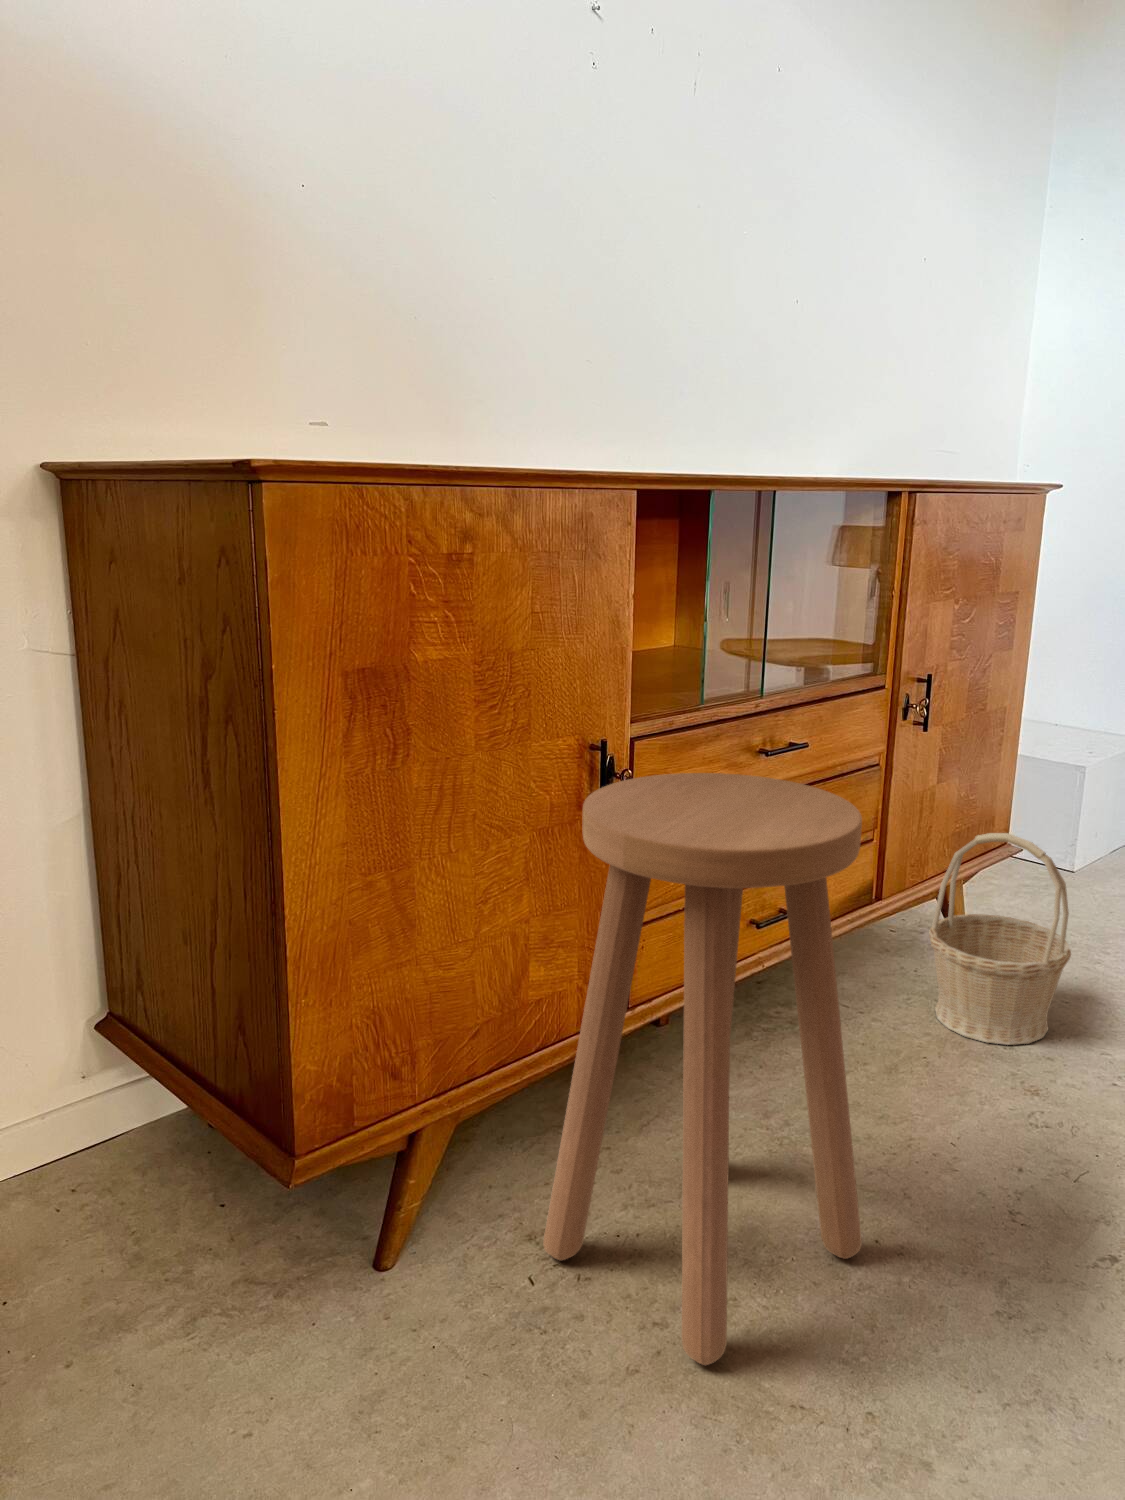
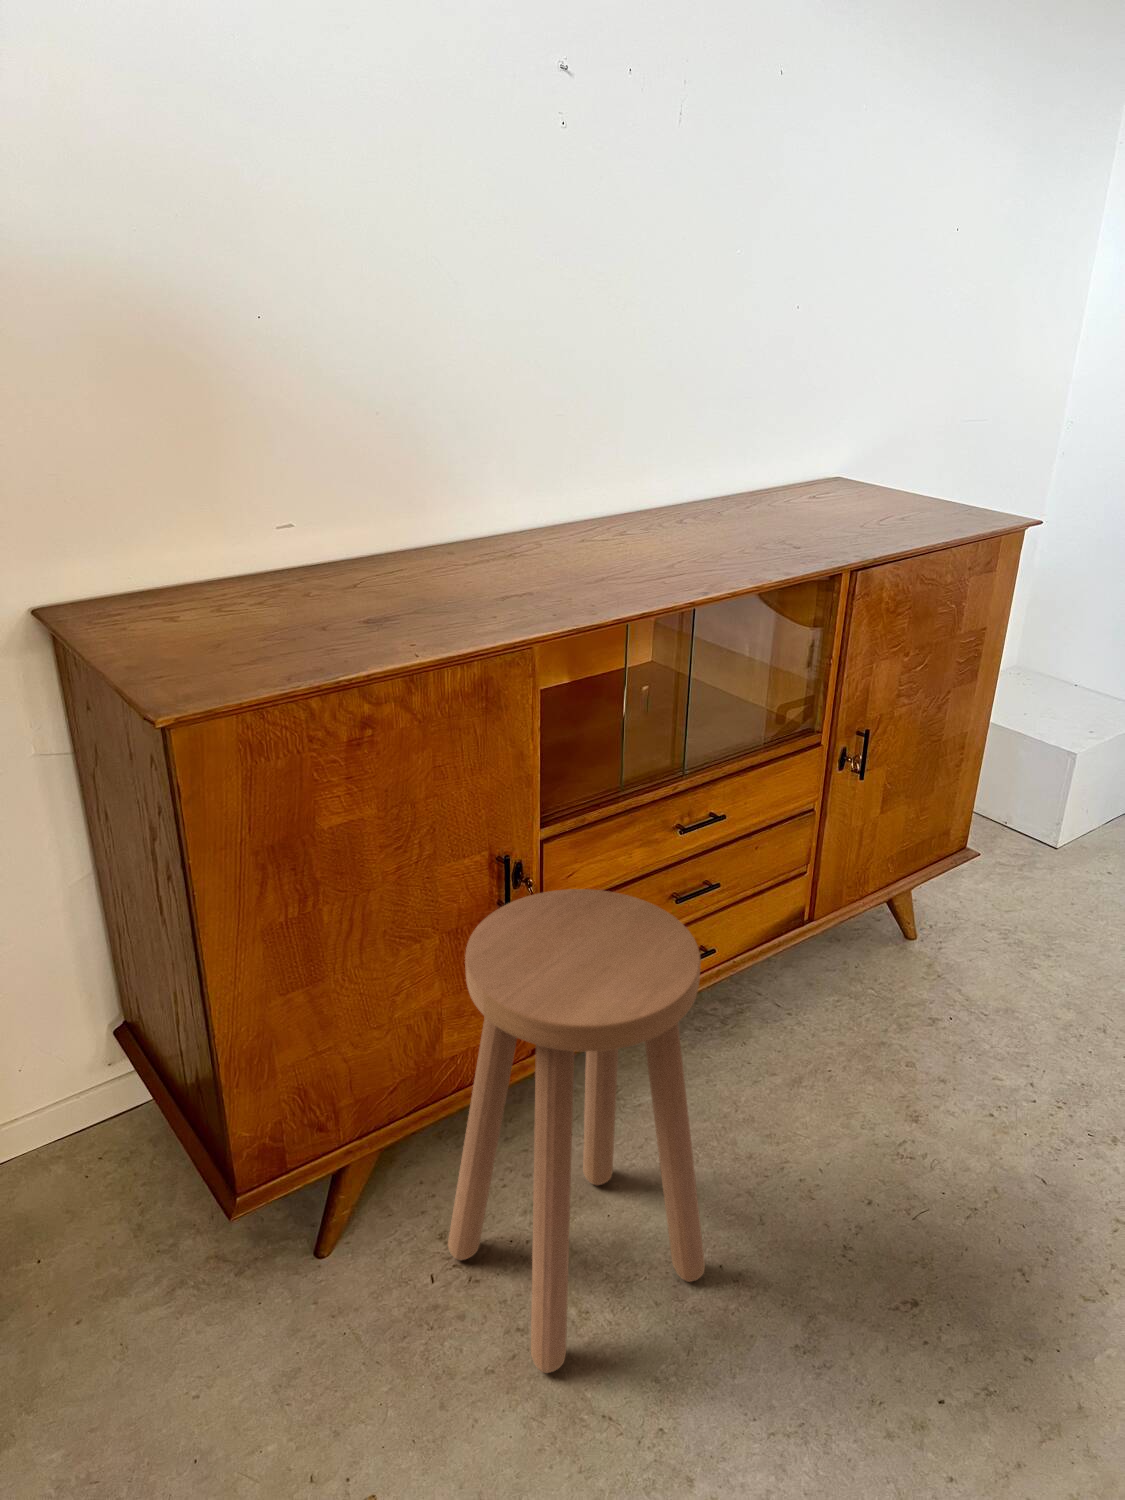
basket: present [929,833,1071,1045] -> none [854,875,979,1061]

